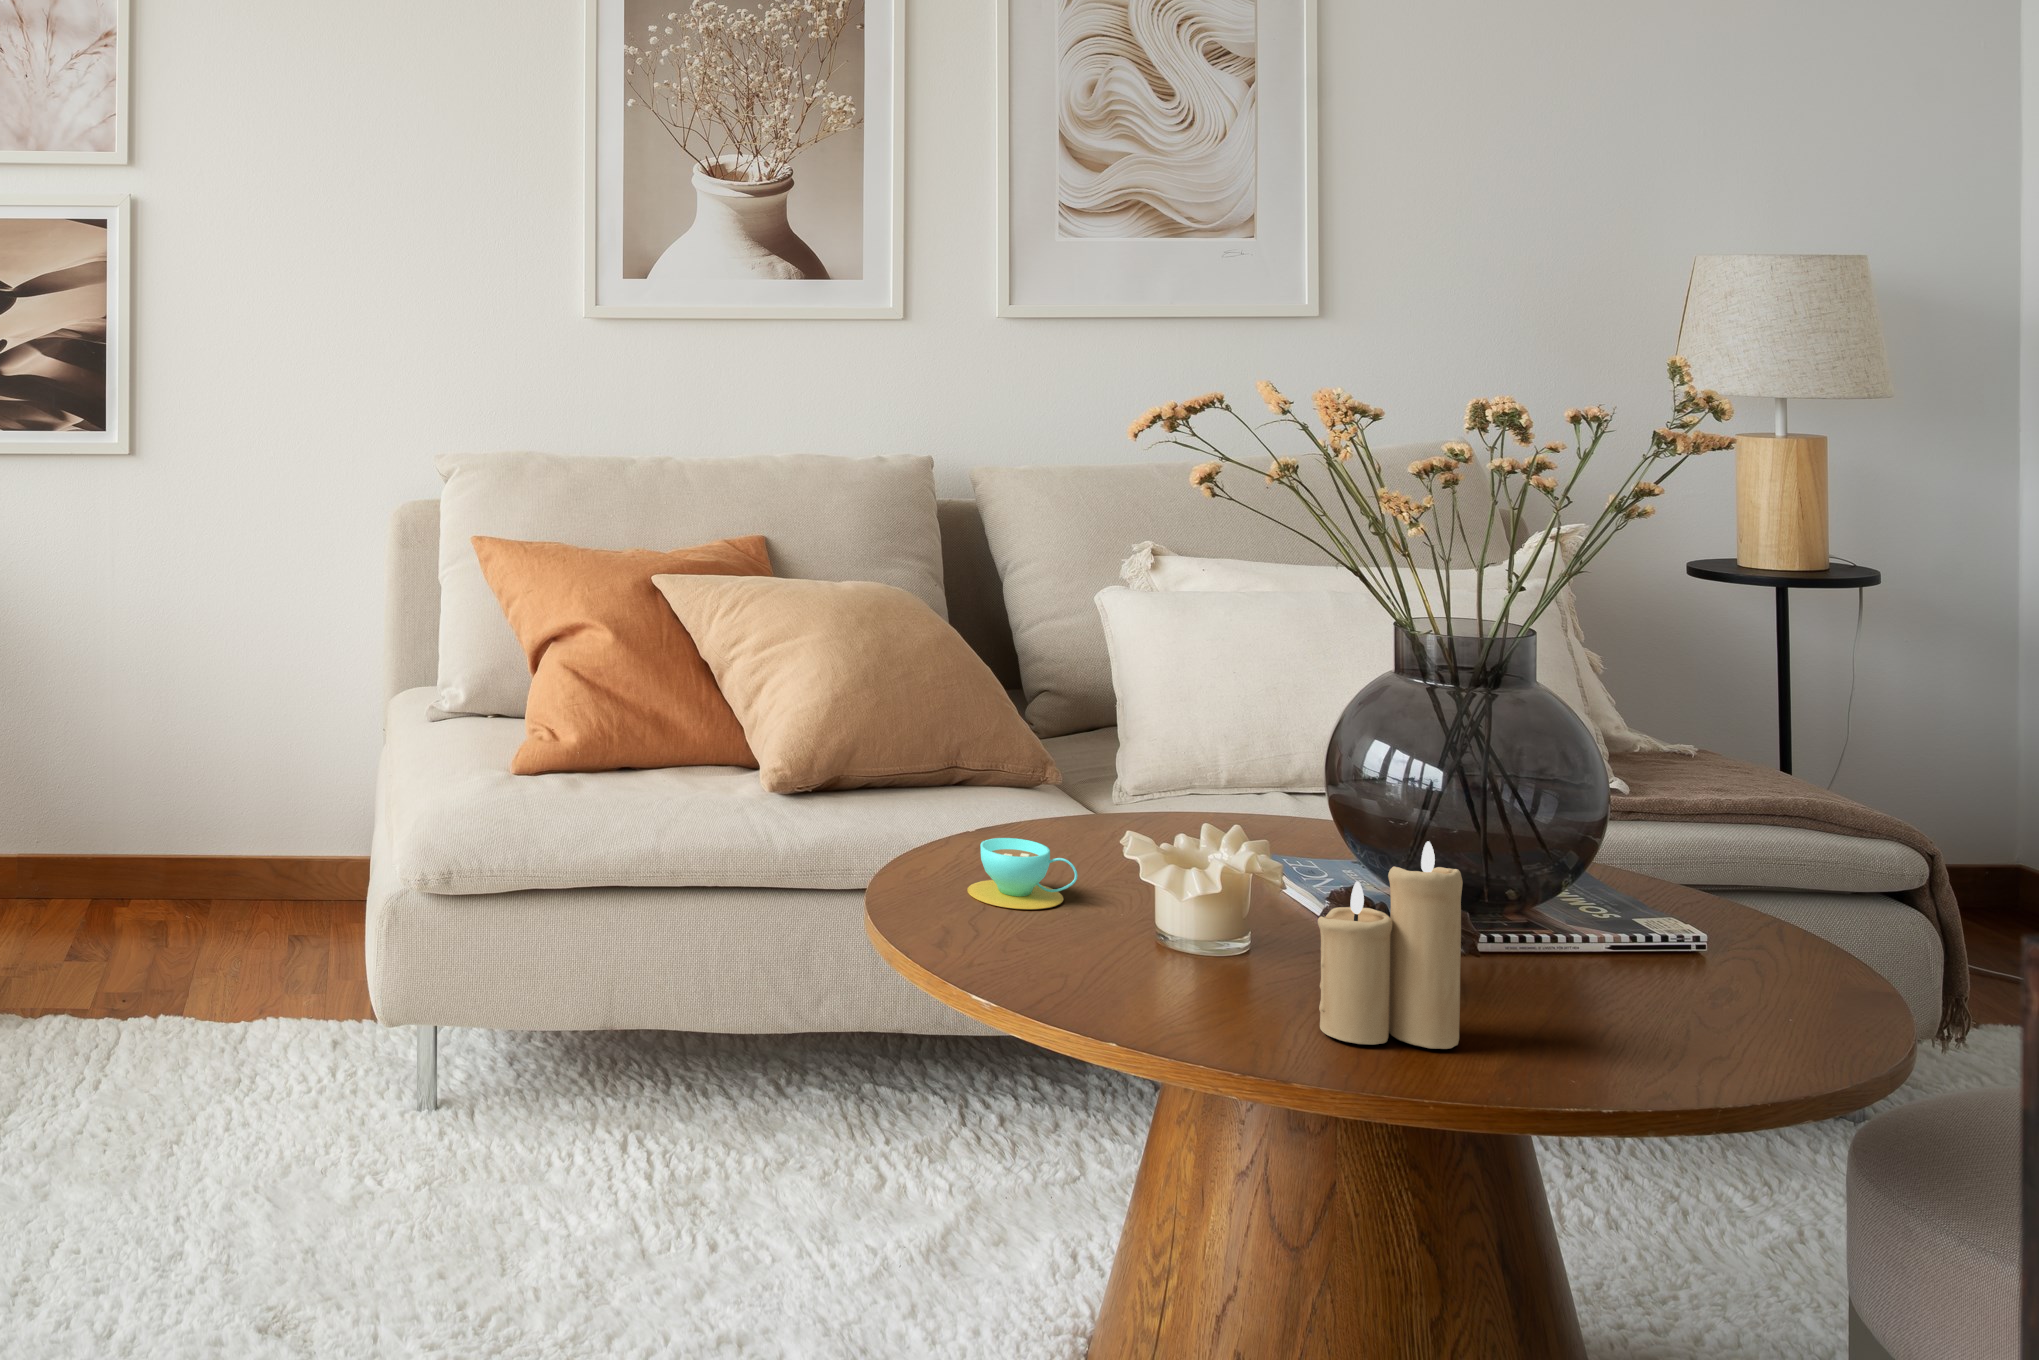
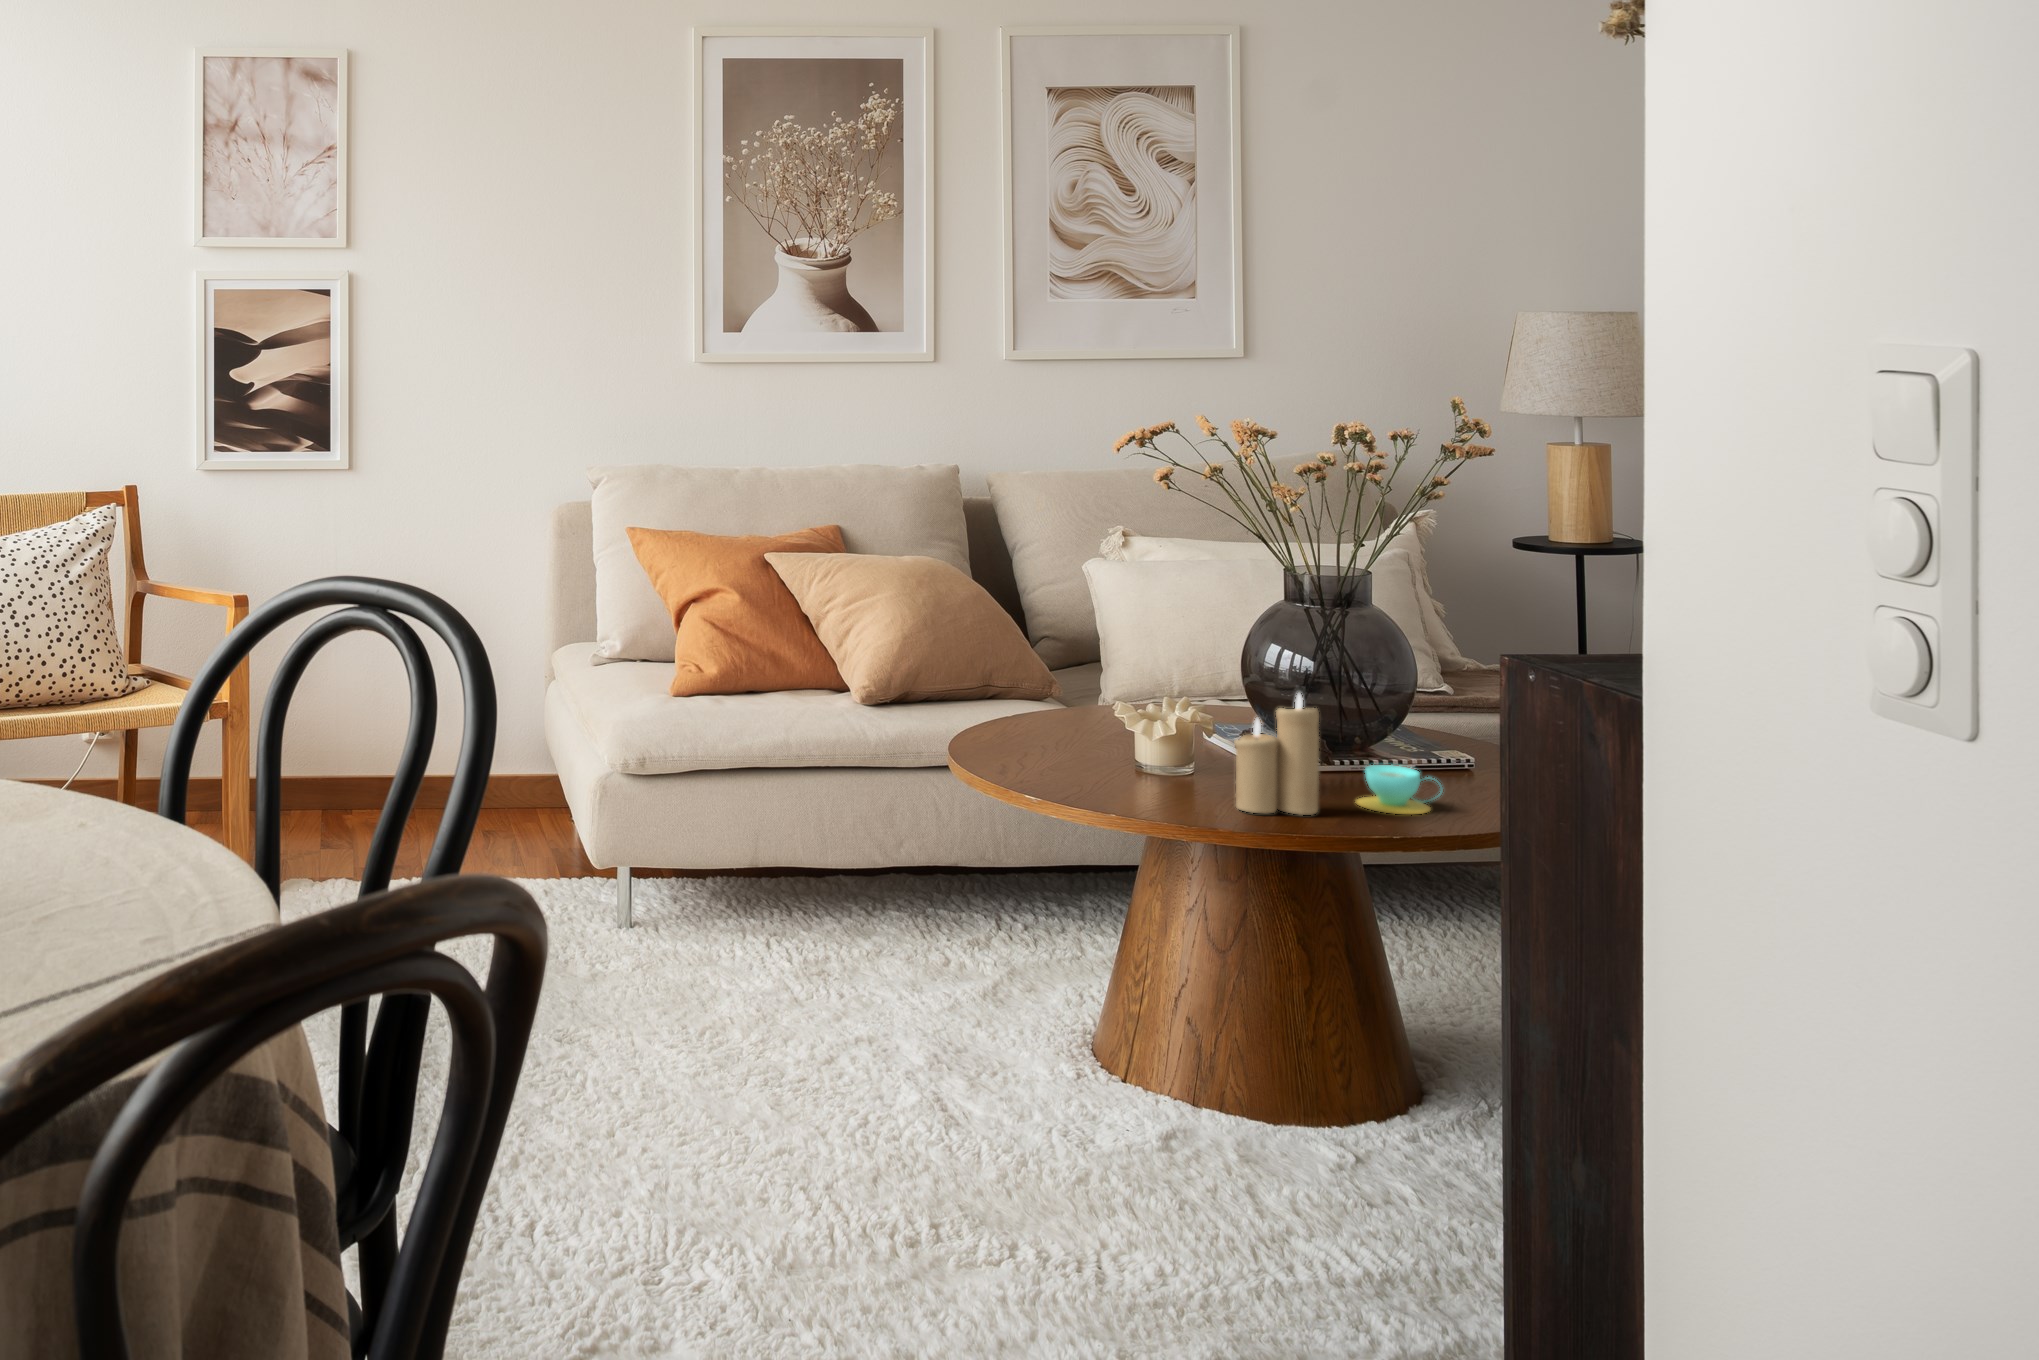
teacup: present [967,838,1077,909] -> present [1356,765,1441,814]

